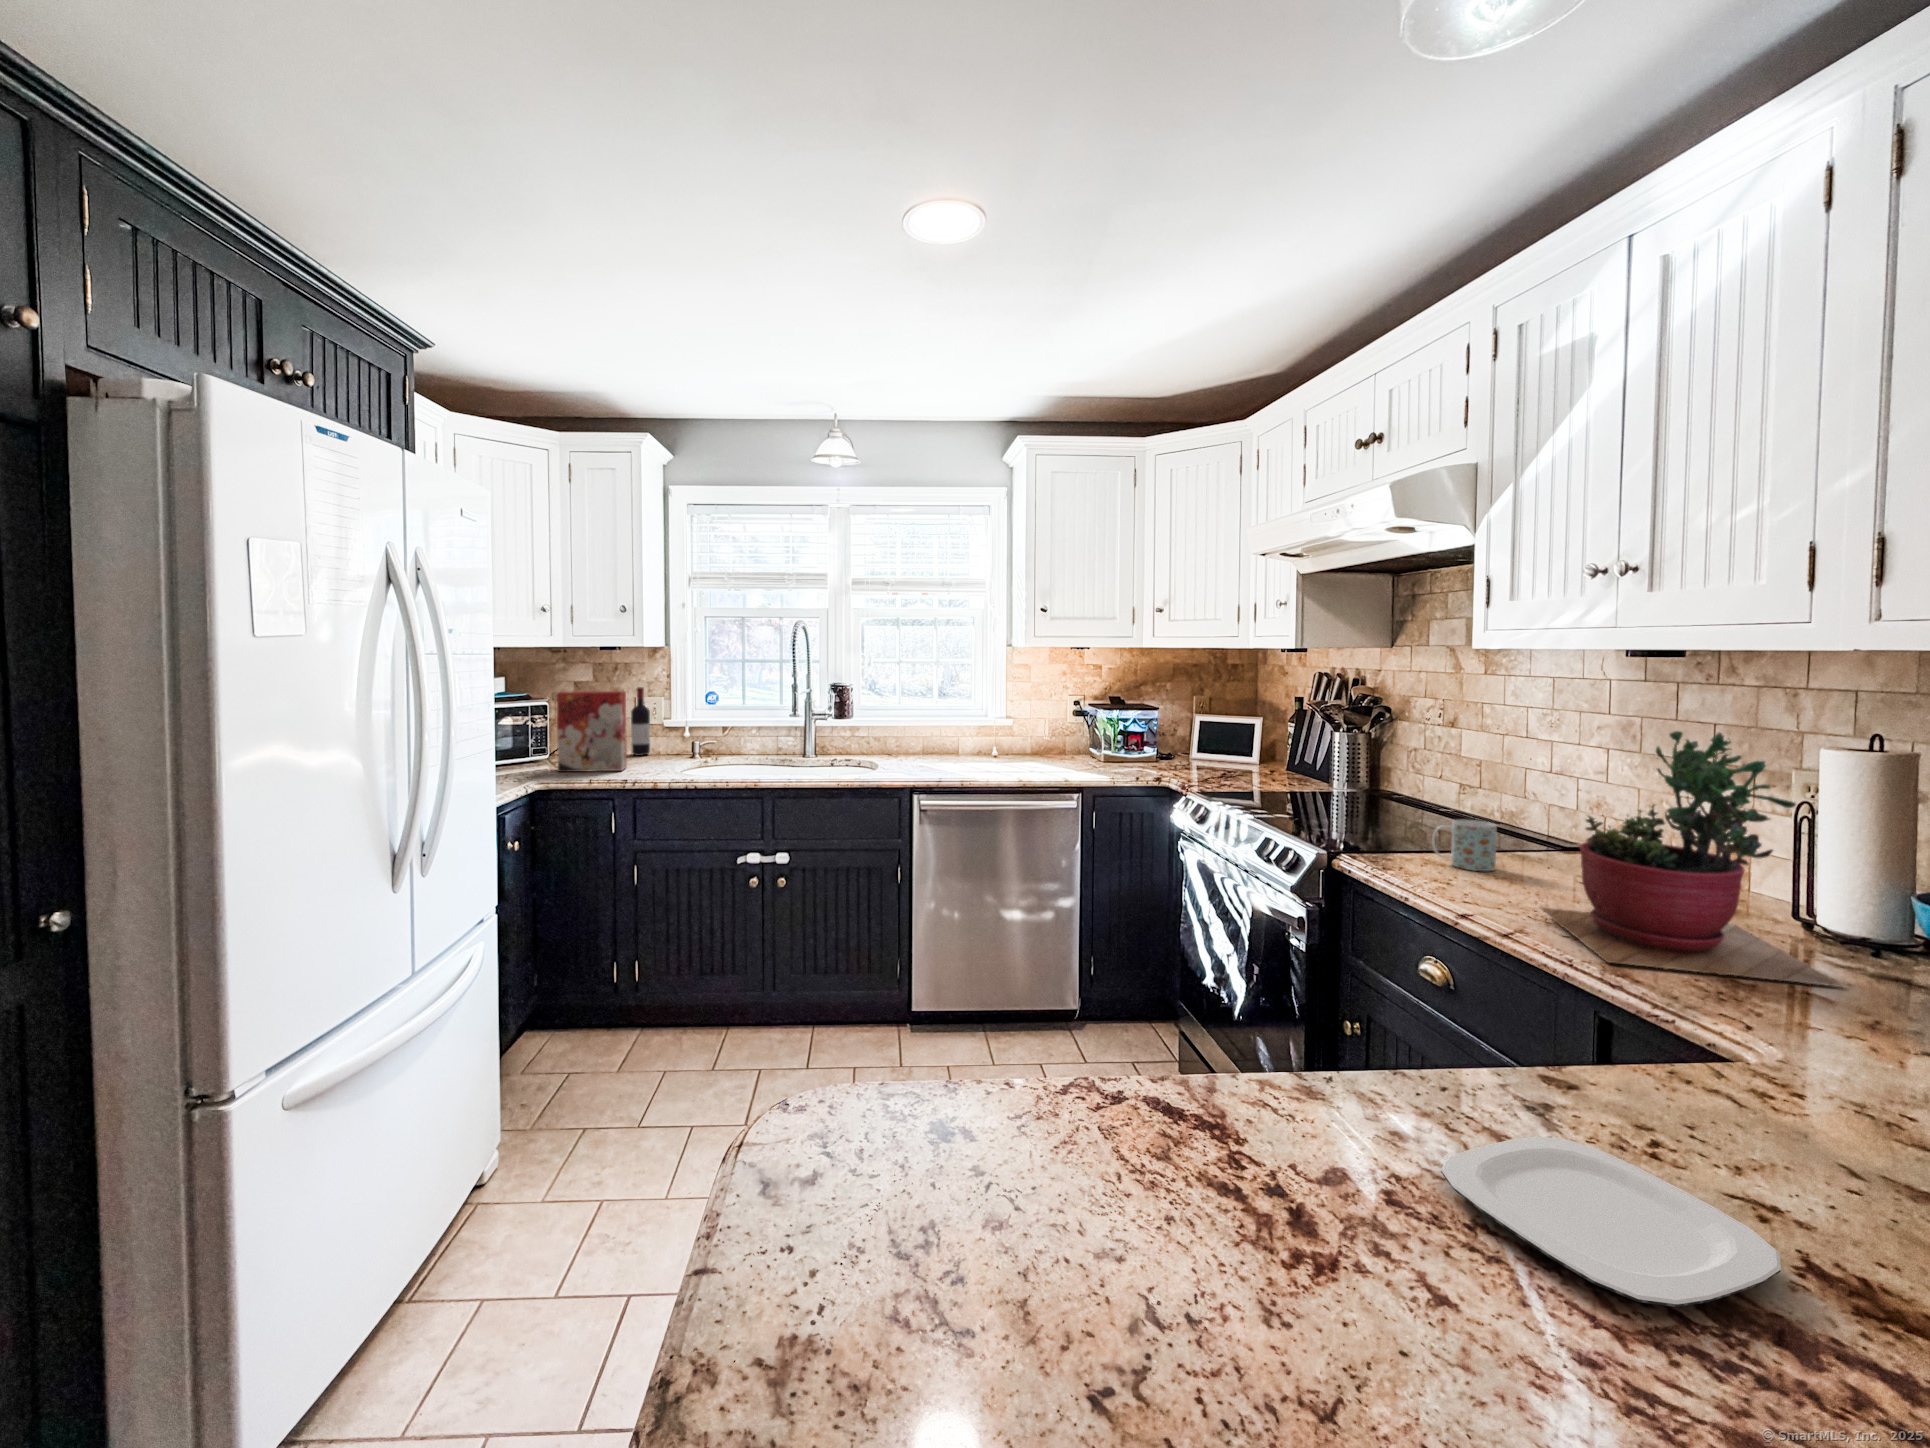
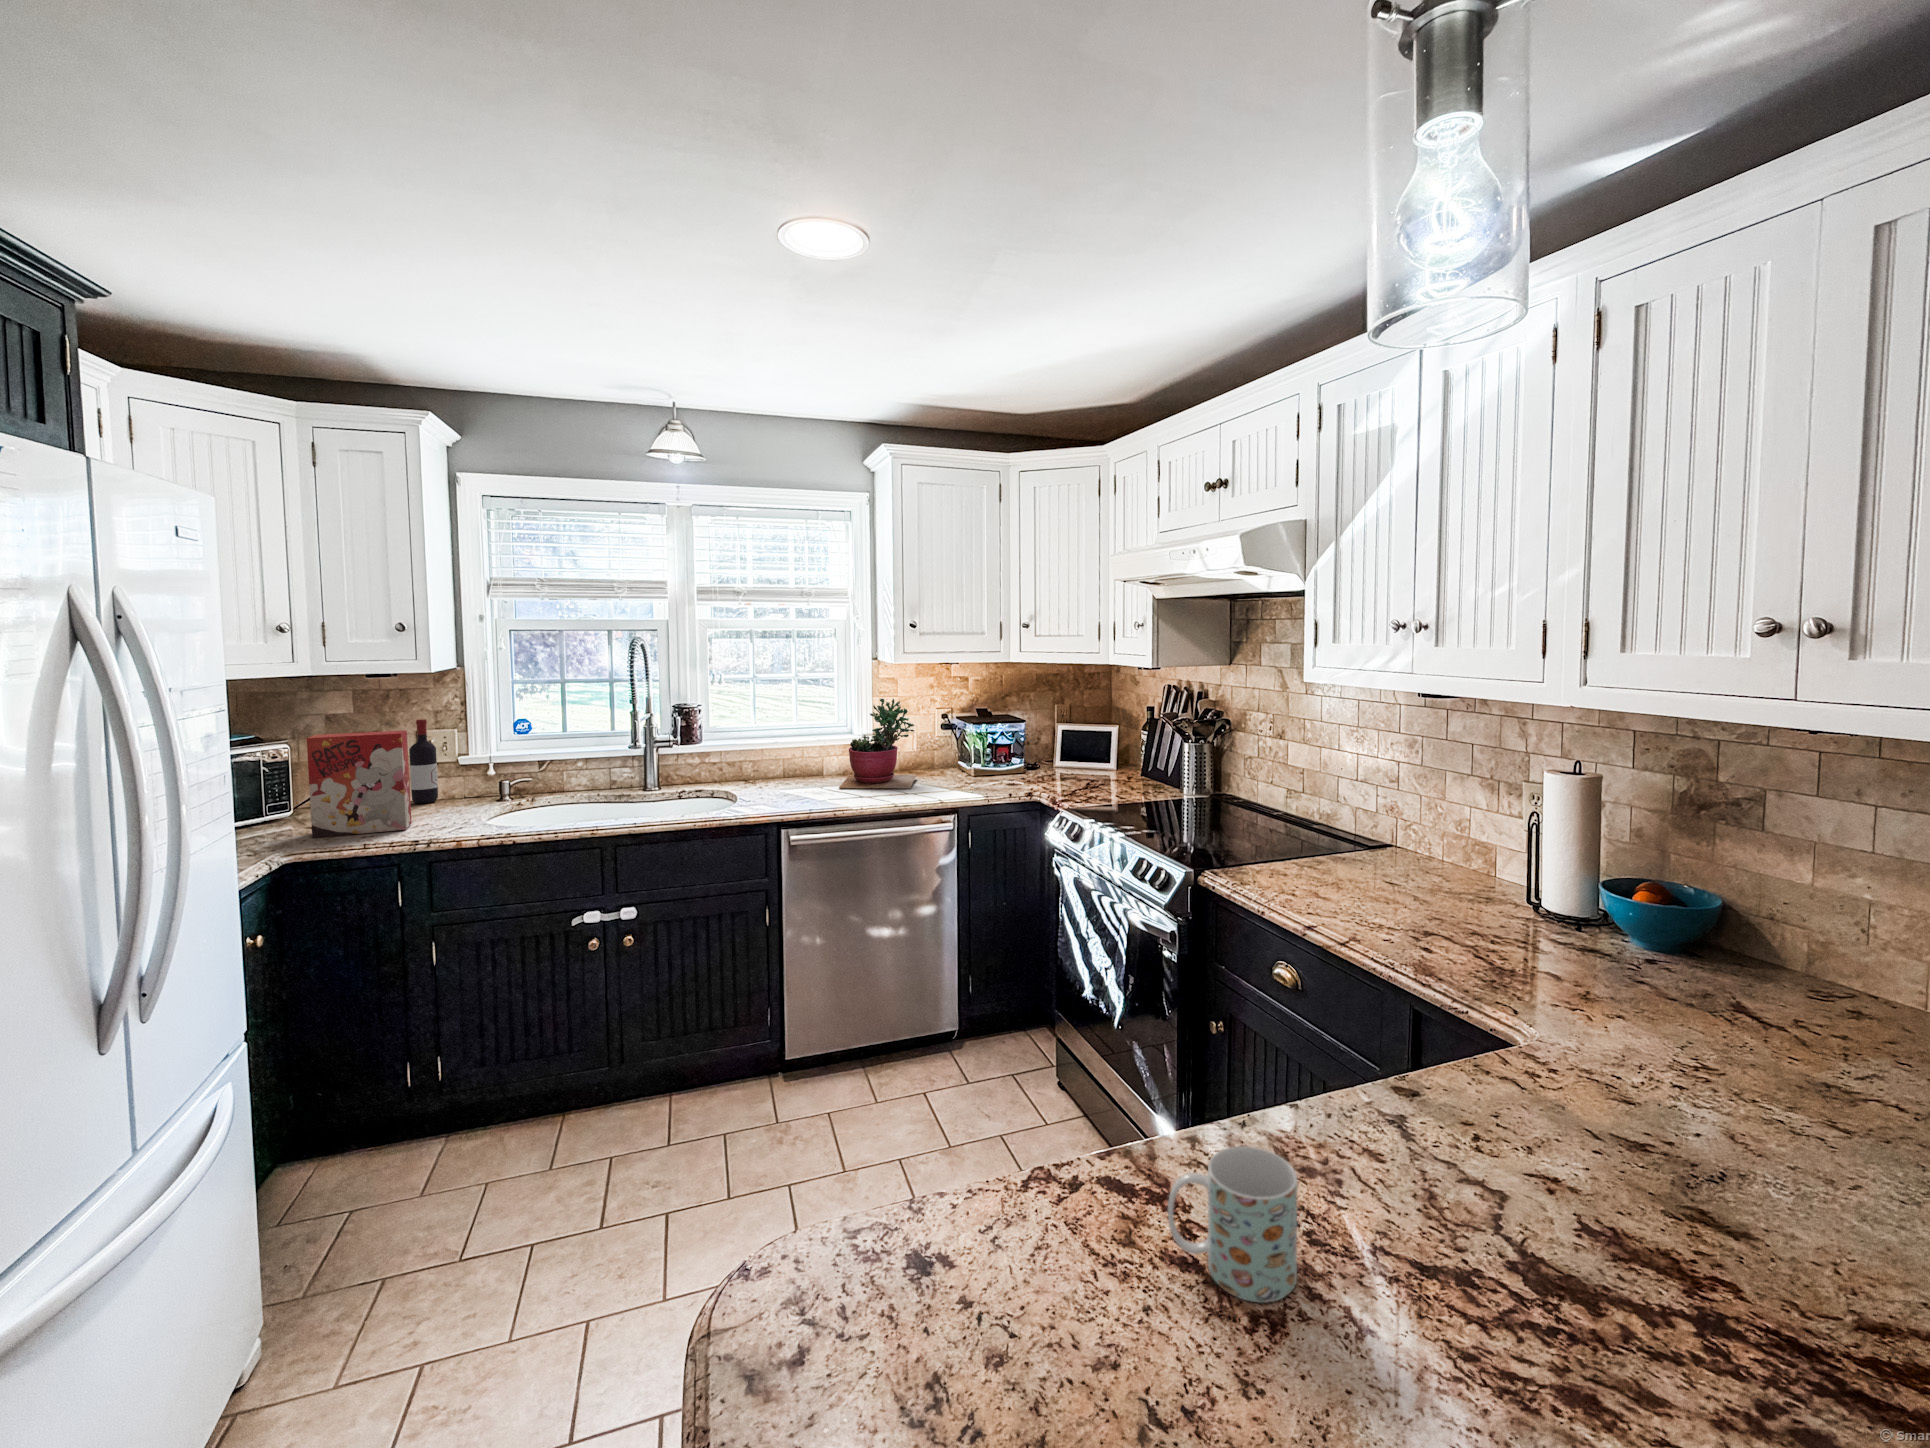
succulent plant: present [1541,731,1847,987] -> present [839,699,916,788]
mug: present [1432,820,1497,871] -> present [1168,1146,1297,1303]
plate: present [1441,1136,1781,1307] -> none [1343,1153,1569,1294]

